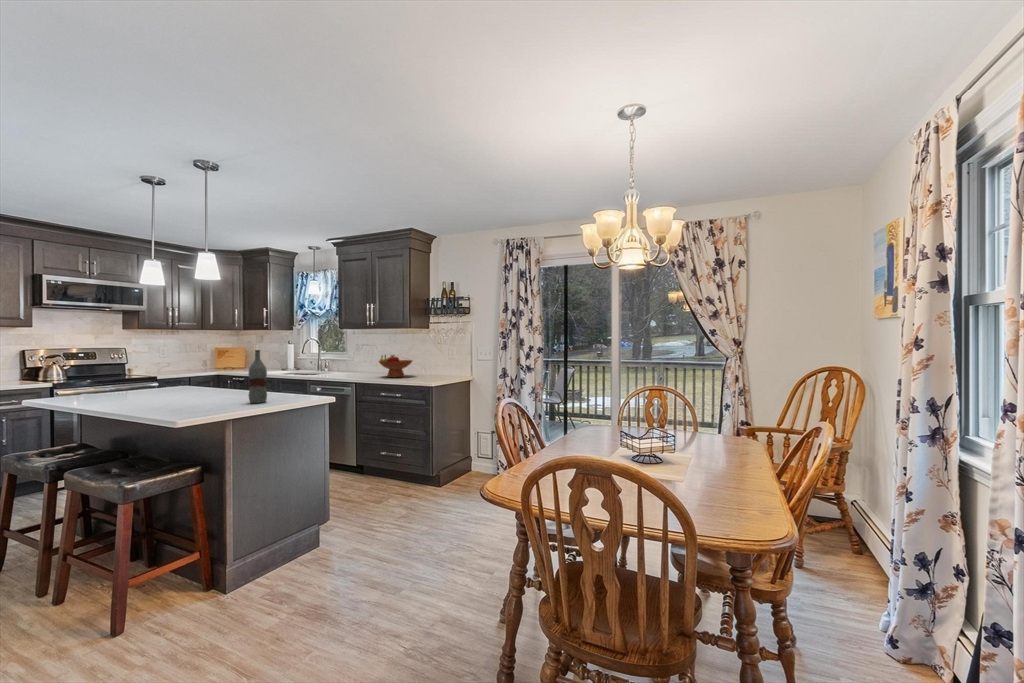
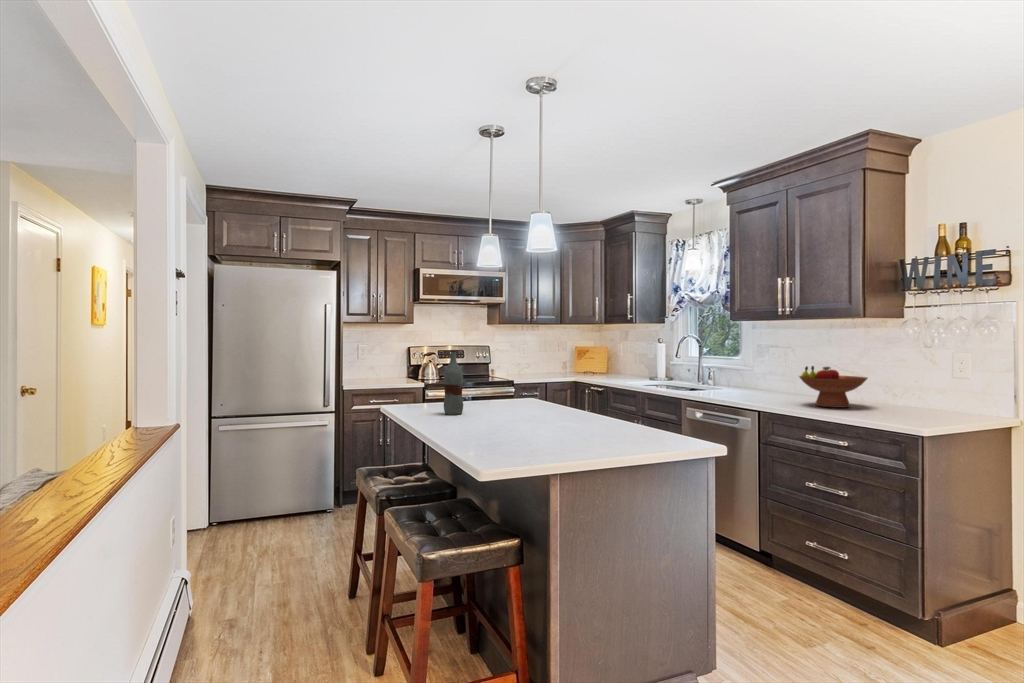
bottle: present [248,350,267,403] -> present [444,350,463,415]

